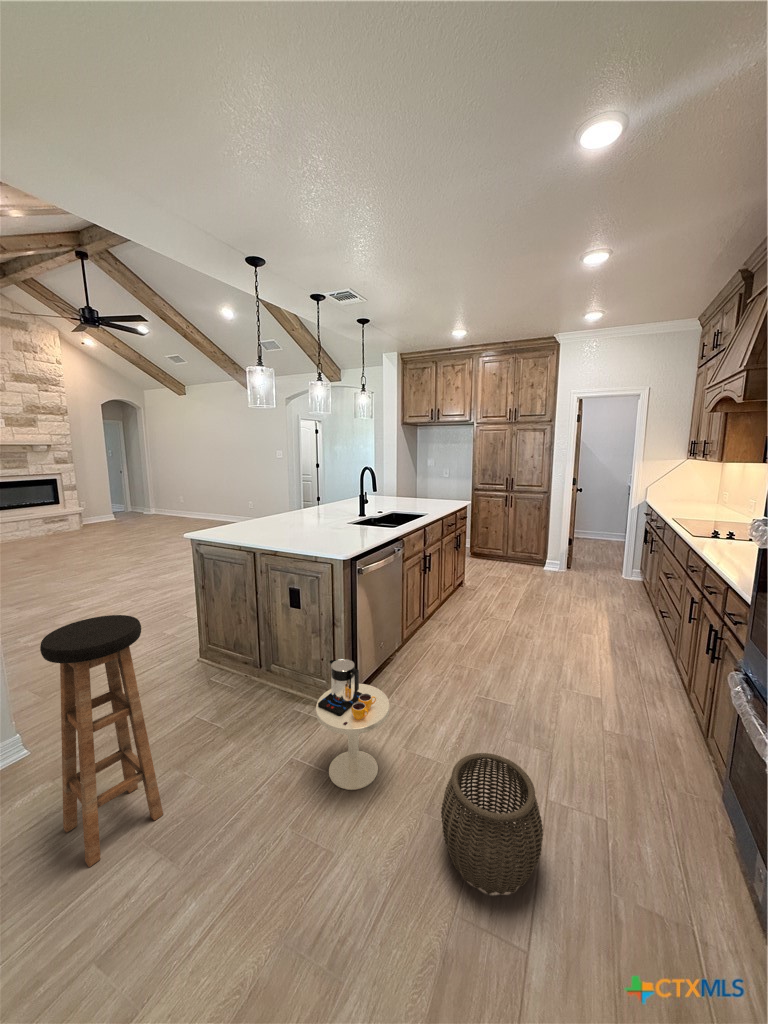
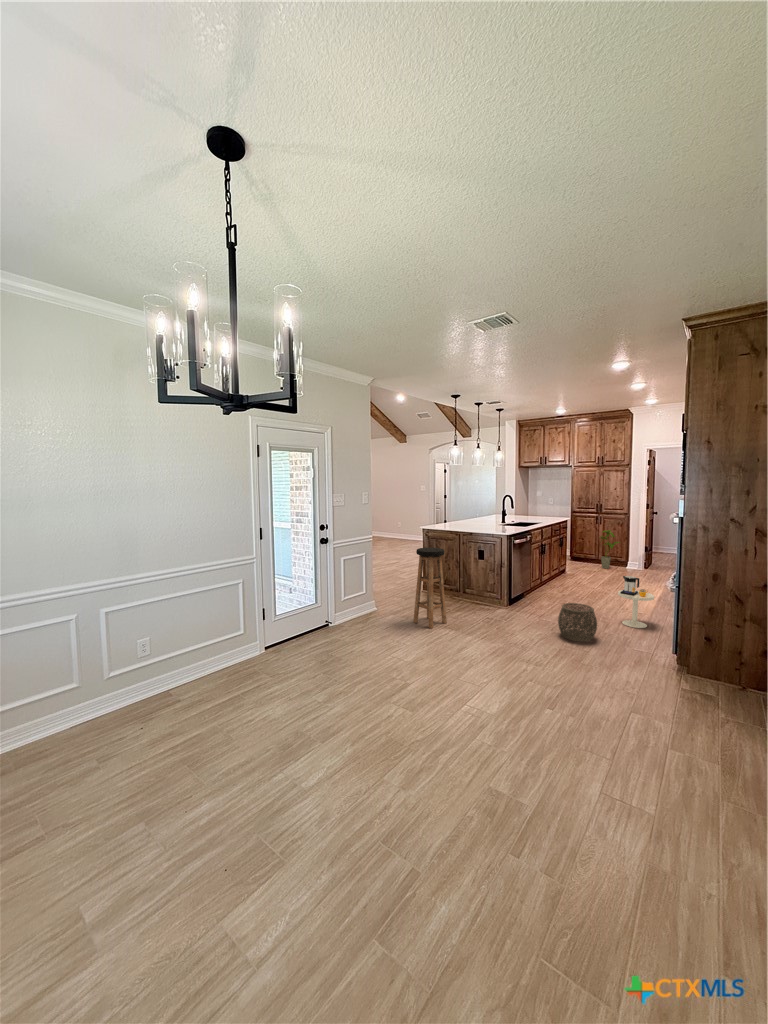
house plant: none [509,516,540,571] -> present [601,530,620,569]
side table: present [316,659,389,790] -> present [618,576,654,628]

